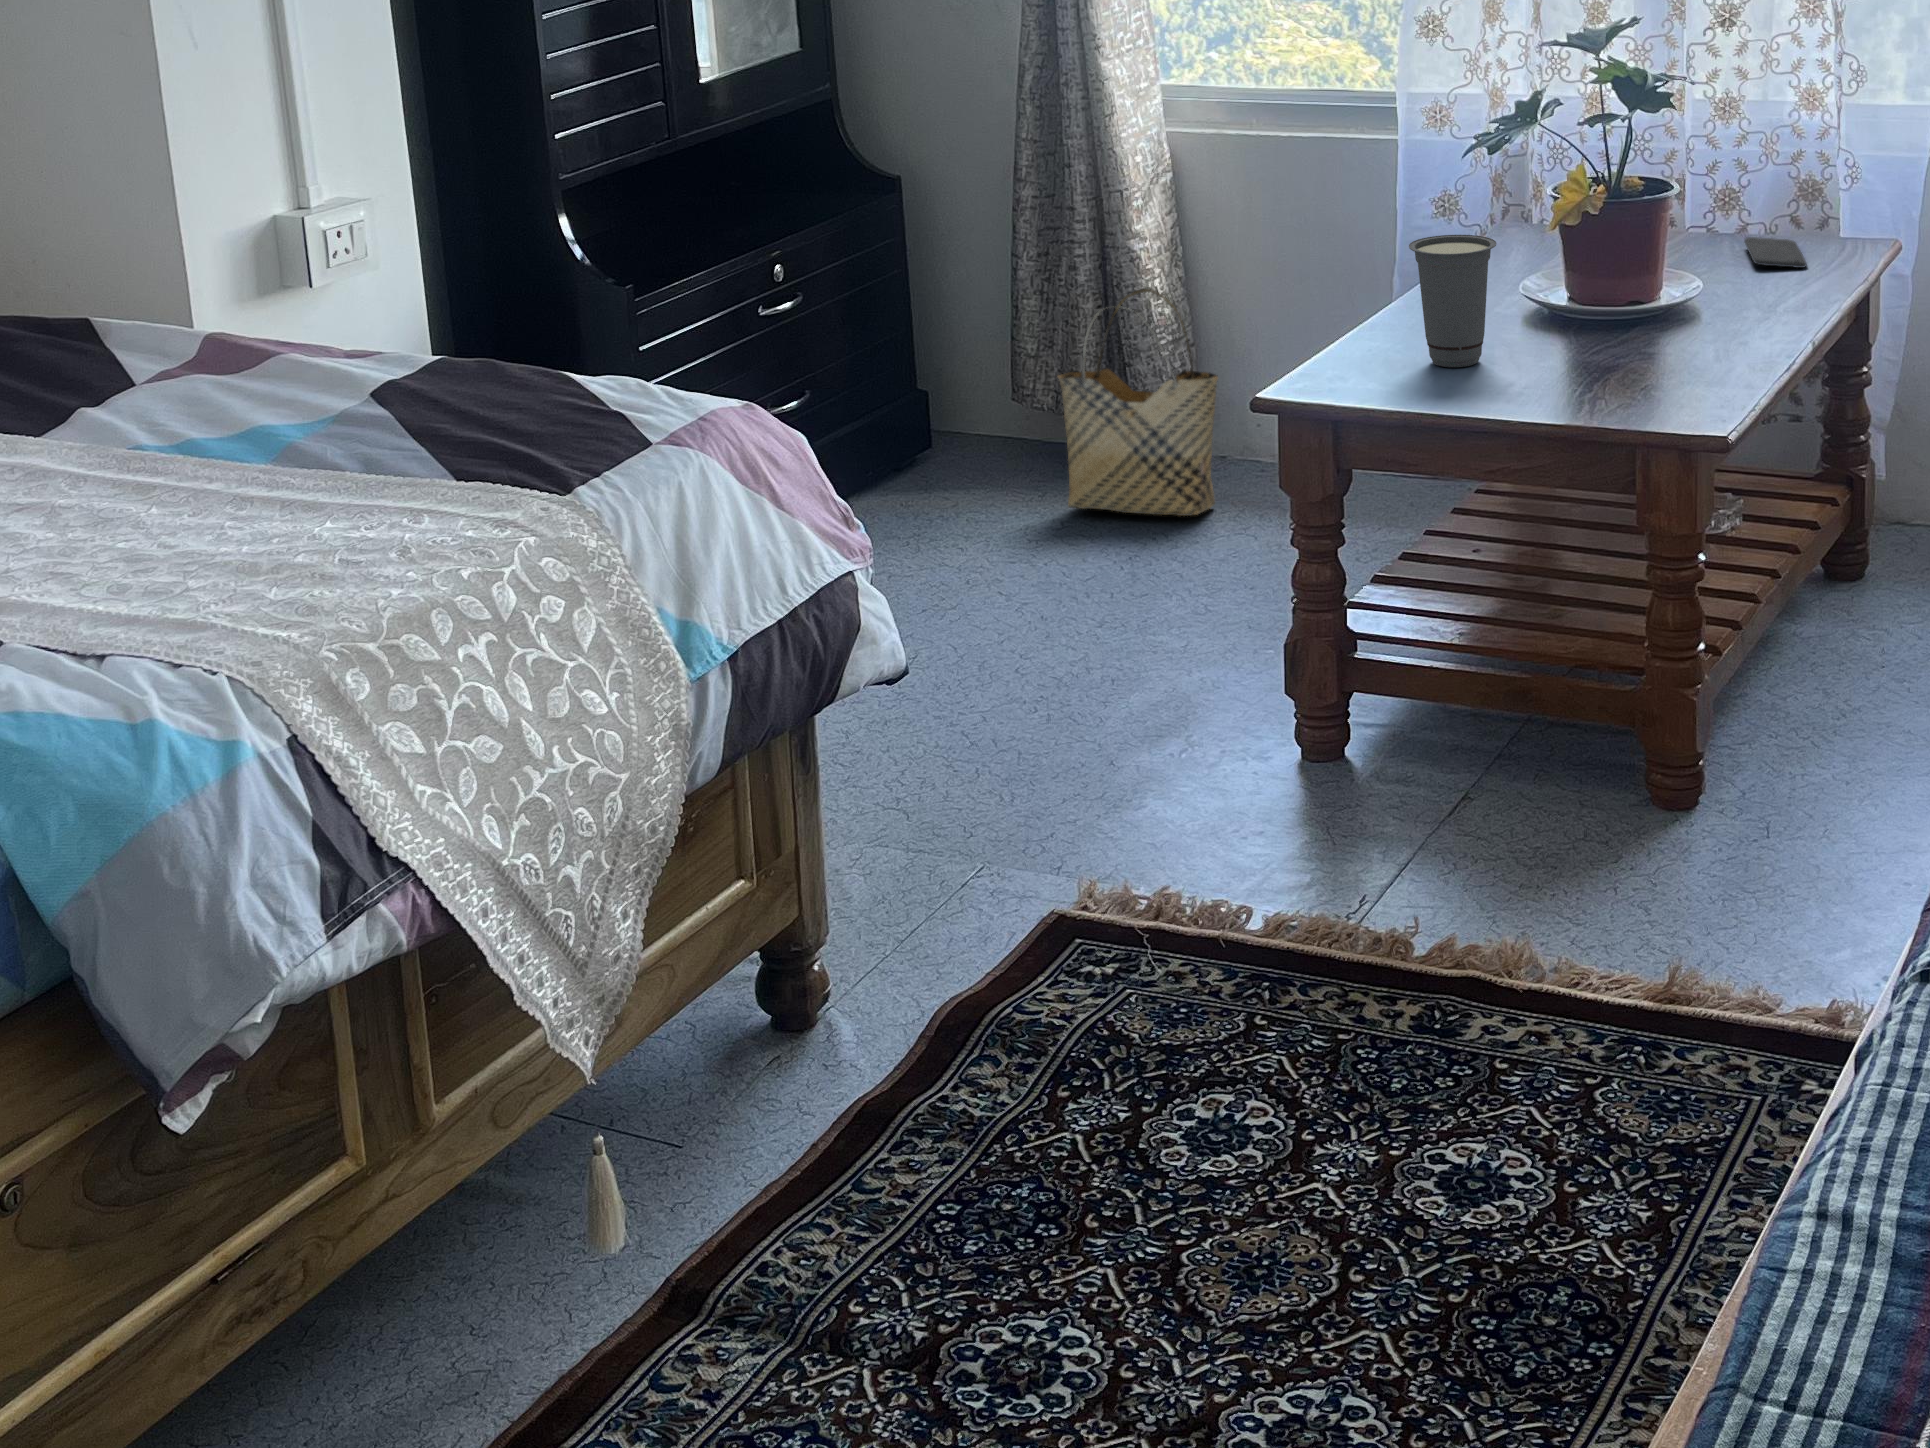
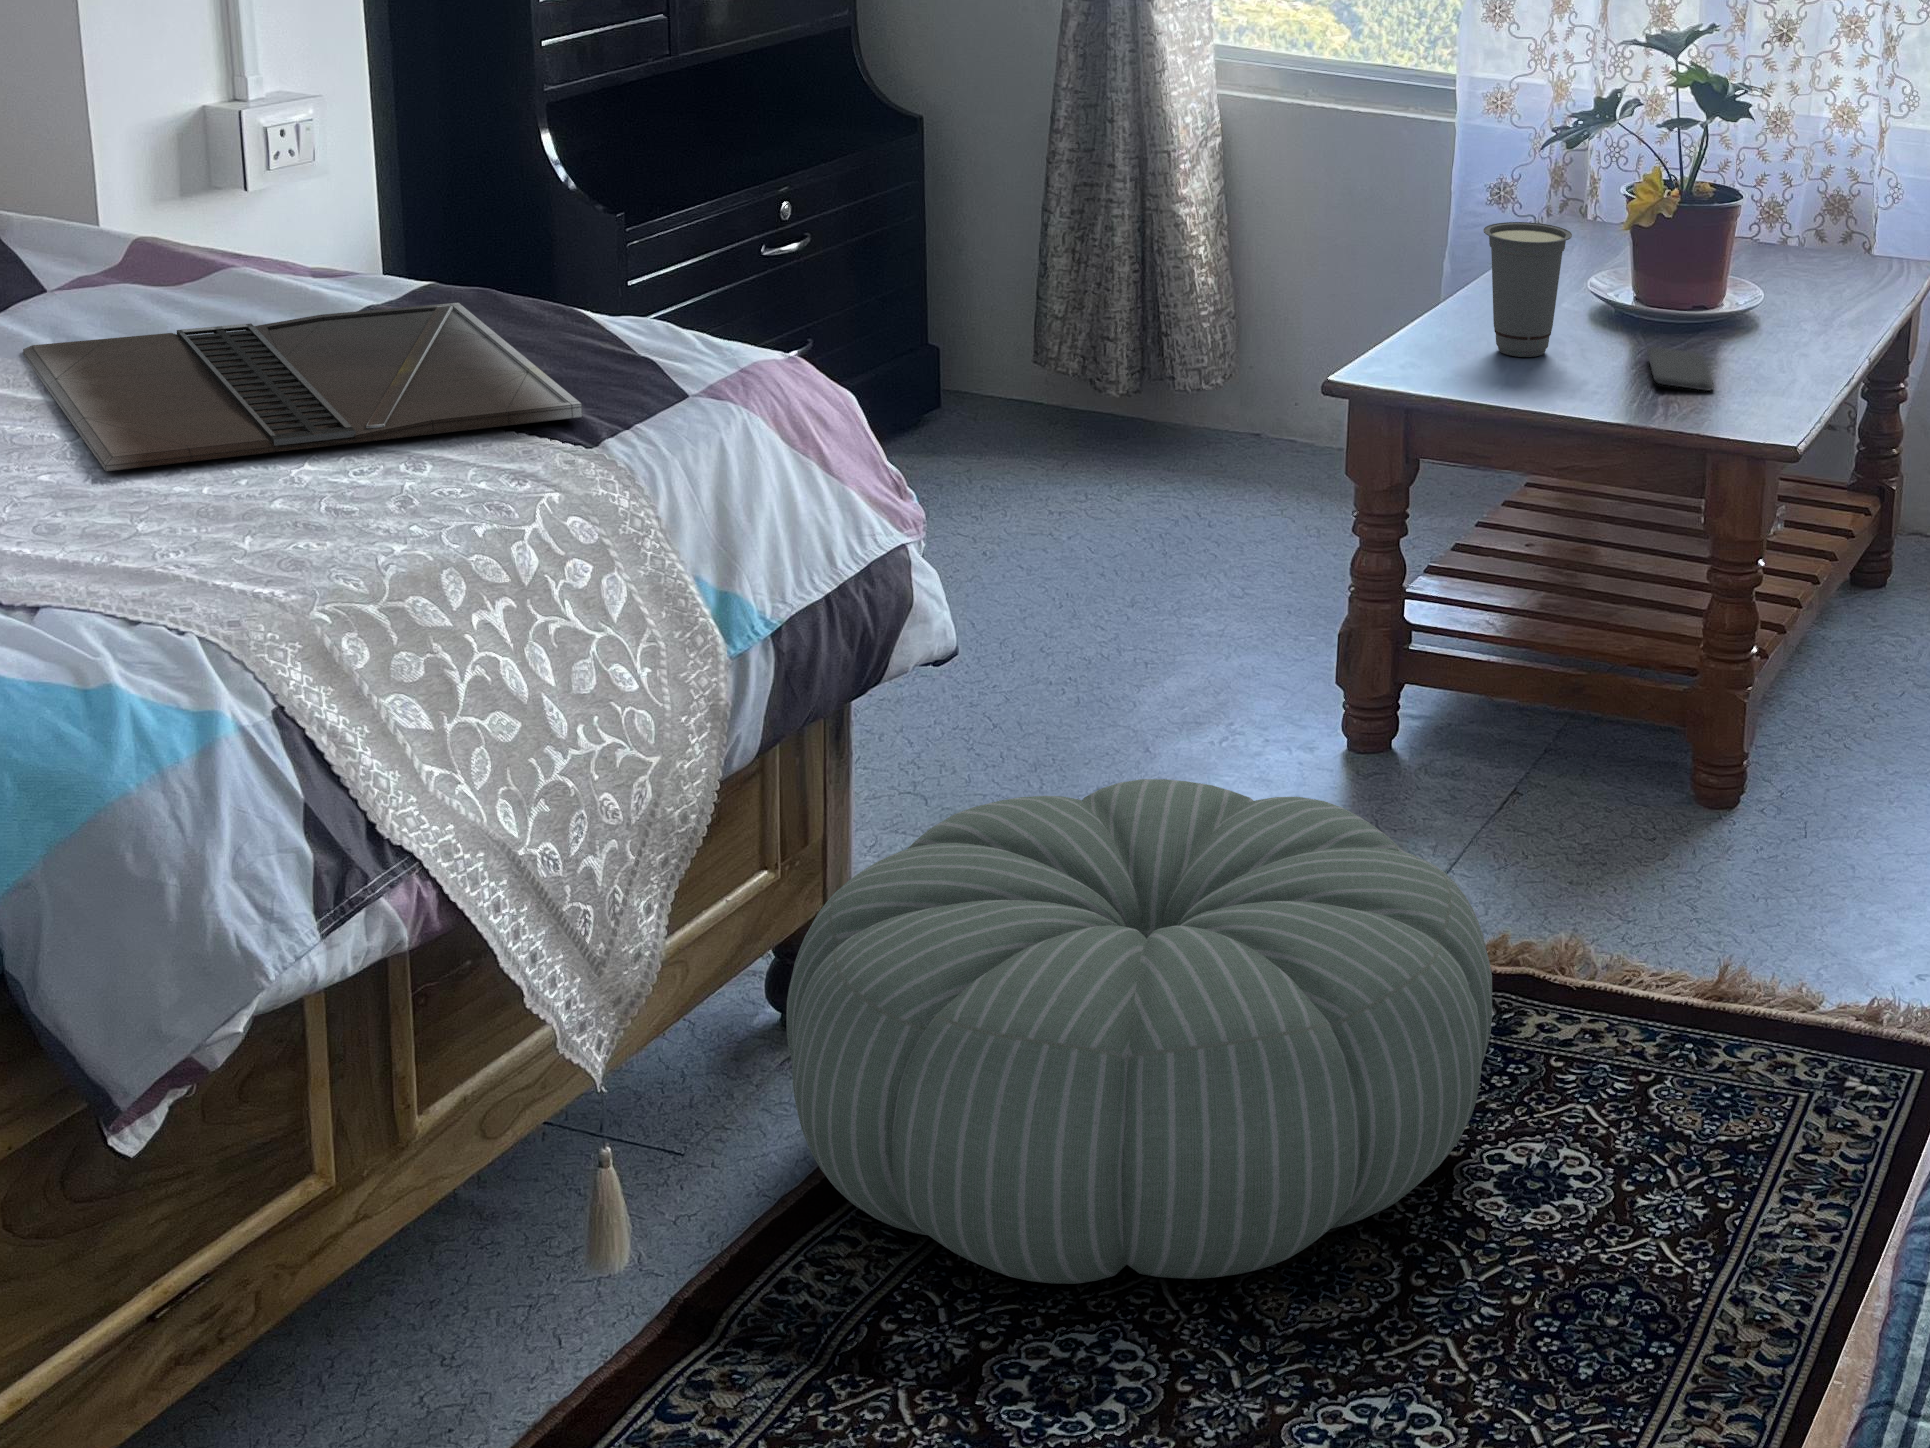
smartphone: present [1744,237,1807,268] -> present [1647,347,1713,391]
woven basket: present [1058,289,1218,516] -> none [1081,250,1254,488]
laptop: none [128,384,565,548] -> present [23,303,583,471]
pouf: none [767,792,1423,1274] -> present [787,779,1492,1284]

